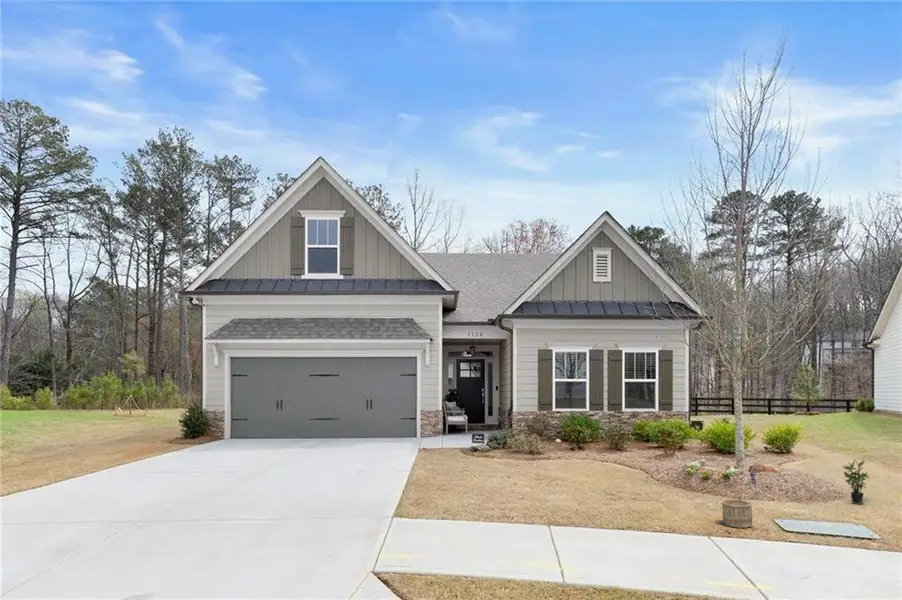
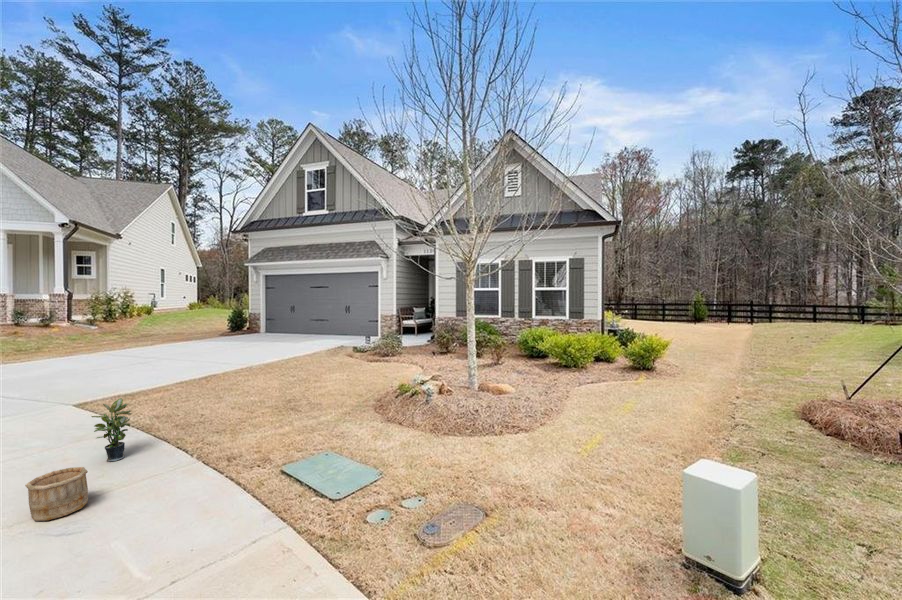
potted plant: present [843,460,869,504] -> present [92,398,132,462]

